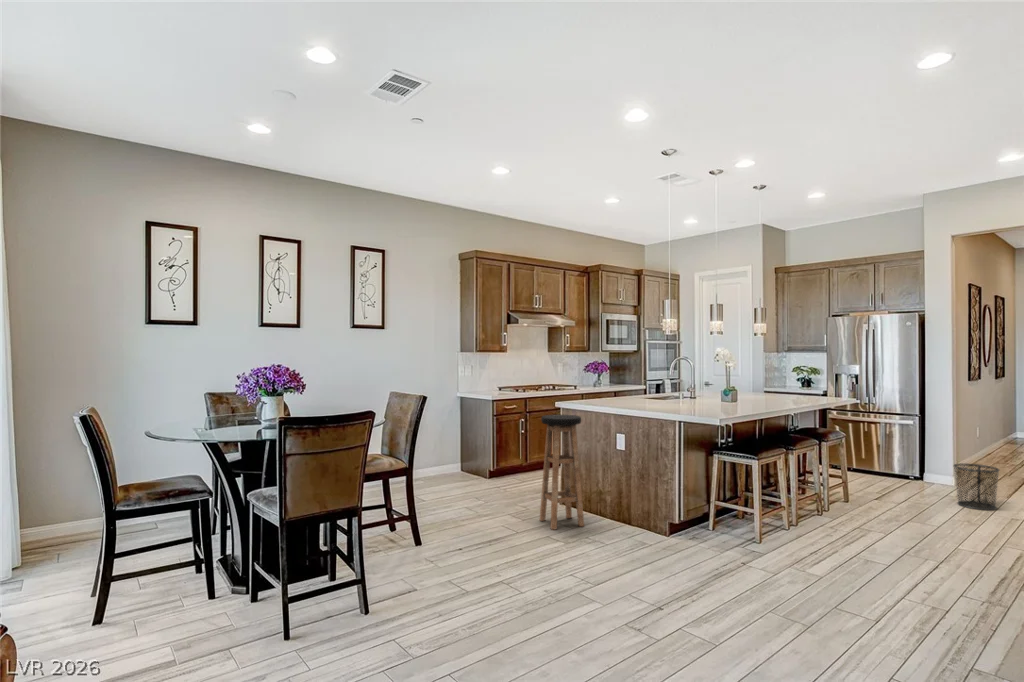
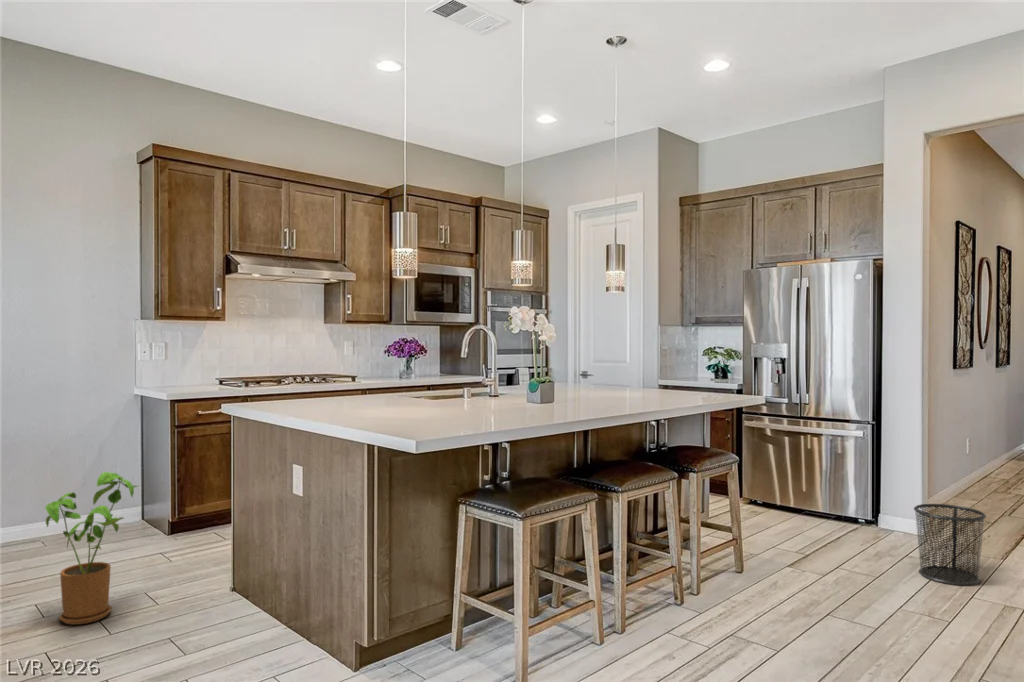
bar stool: present [540,415,584,530] -> none [132,429,218,661]
house plant: none [479,437,522,515] -> present [46,472,137,625]

